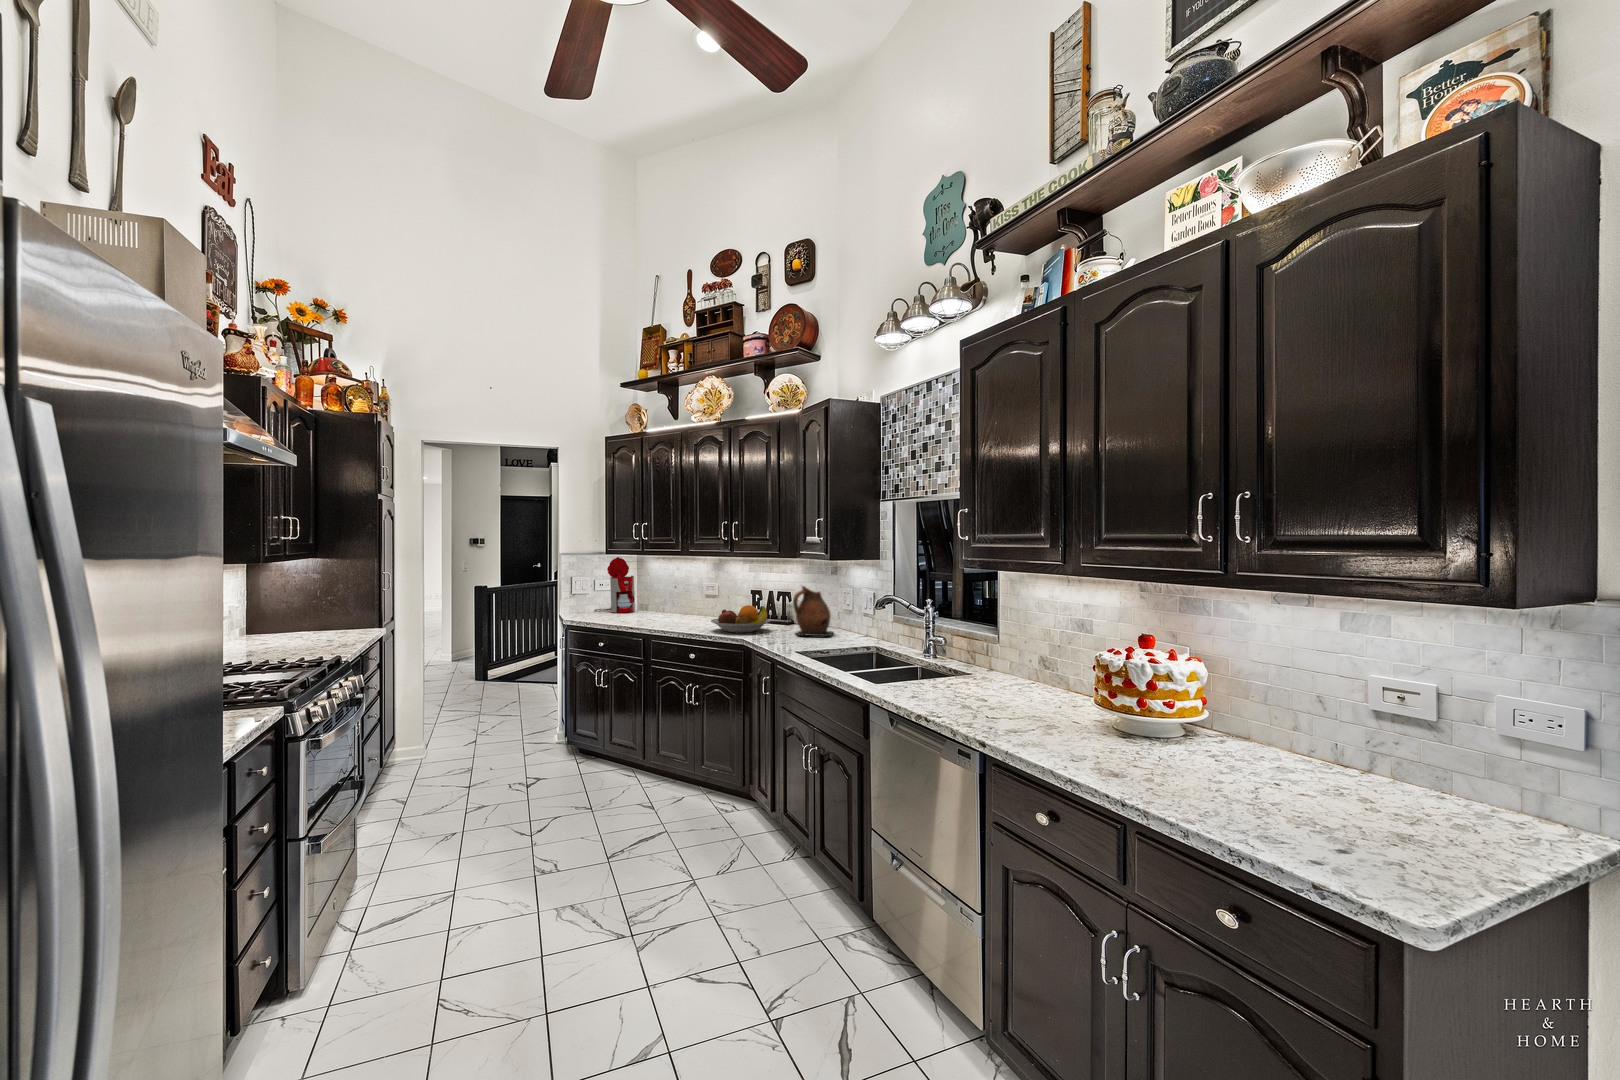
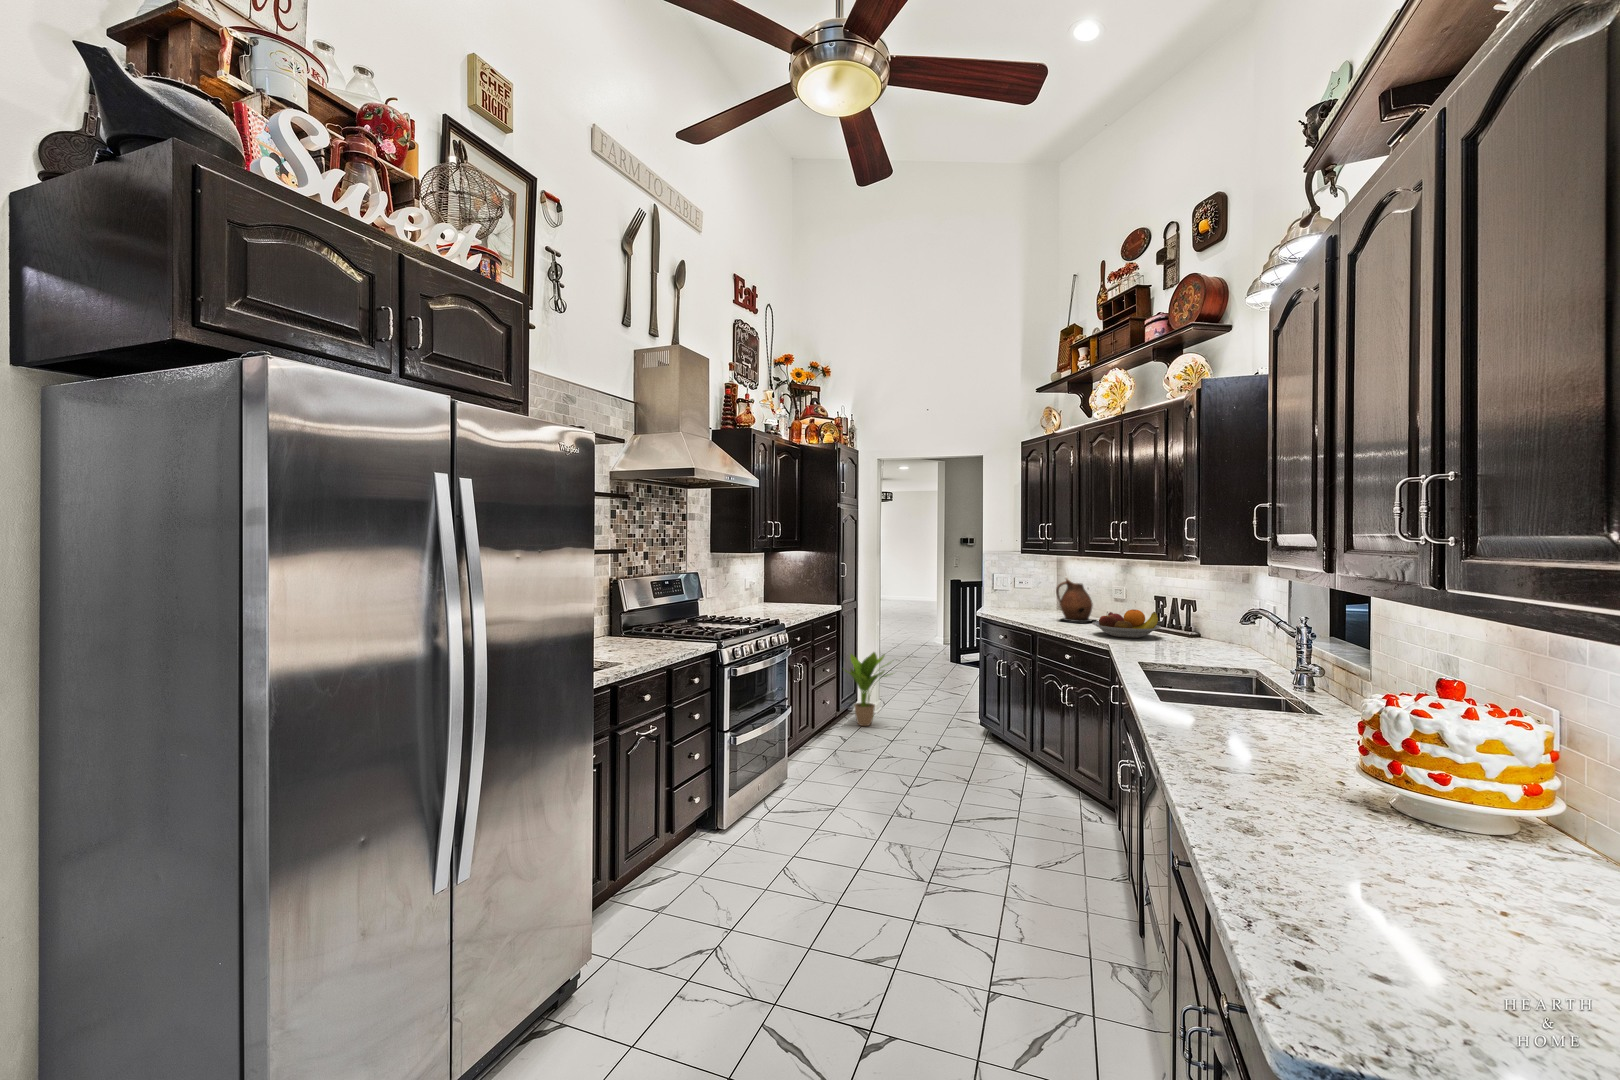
coffee maker: present [594,557,635,613] -> none [1016,556,1053,609]
ceramic pitcher: present [793,586,833,636] -> present [1056,578,1096,622]
potted plant: none [386,682,466,780] -> present [844,652,890,726]

